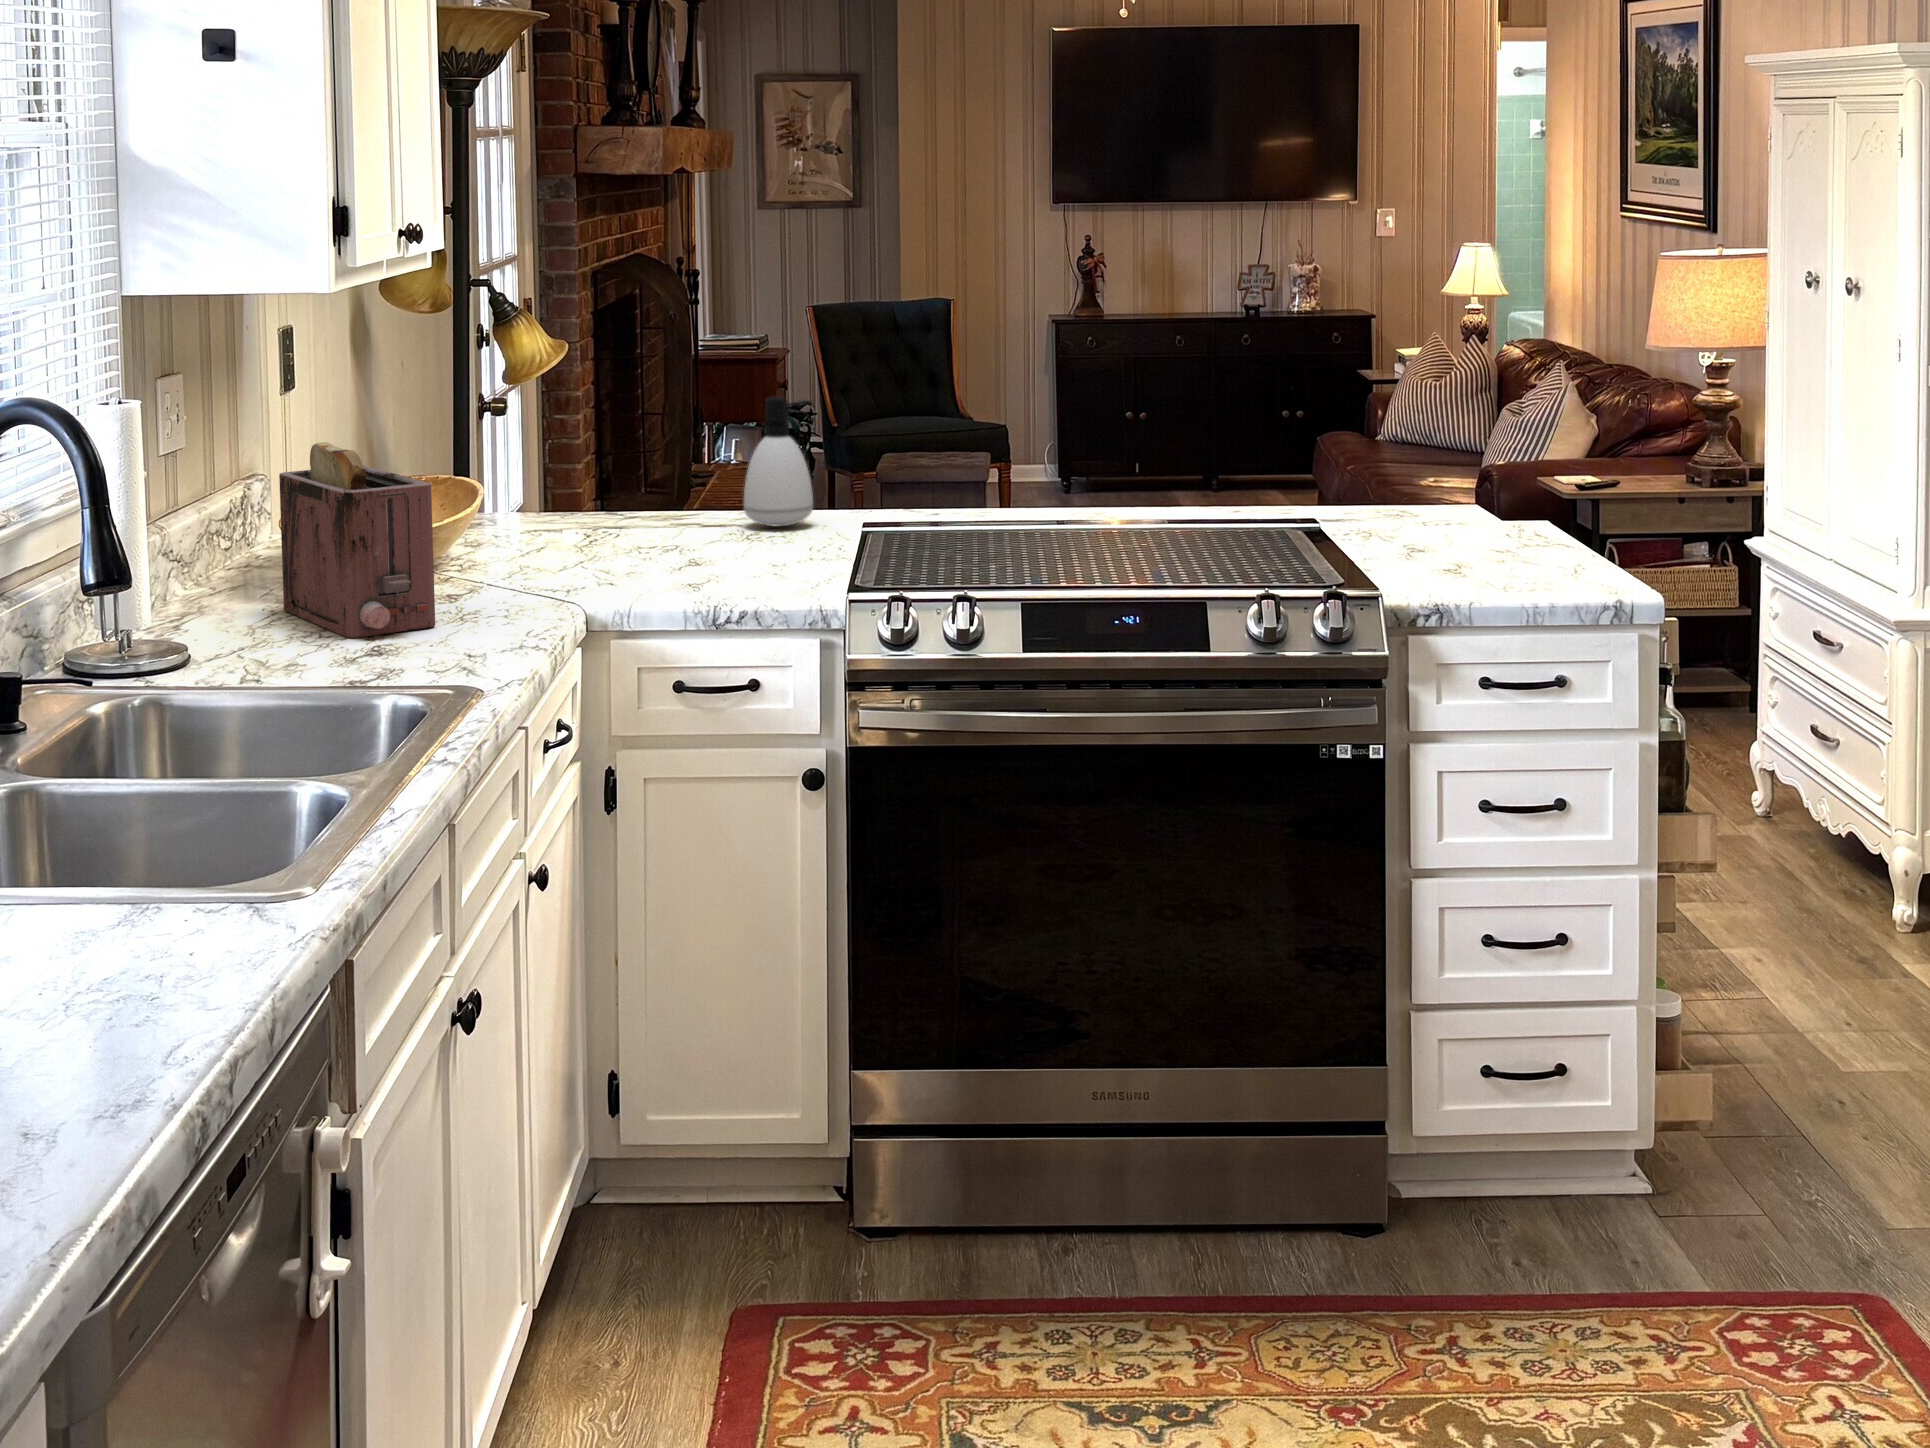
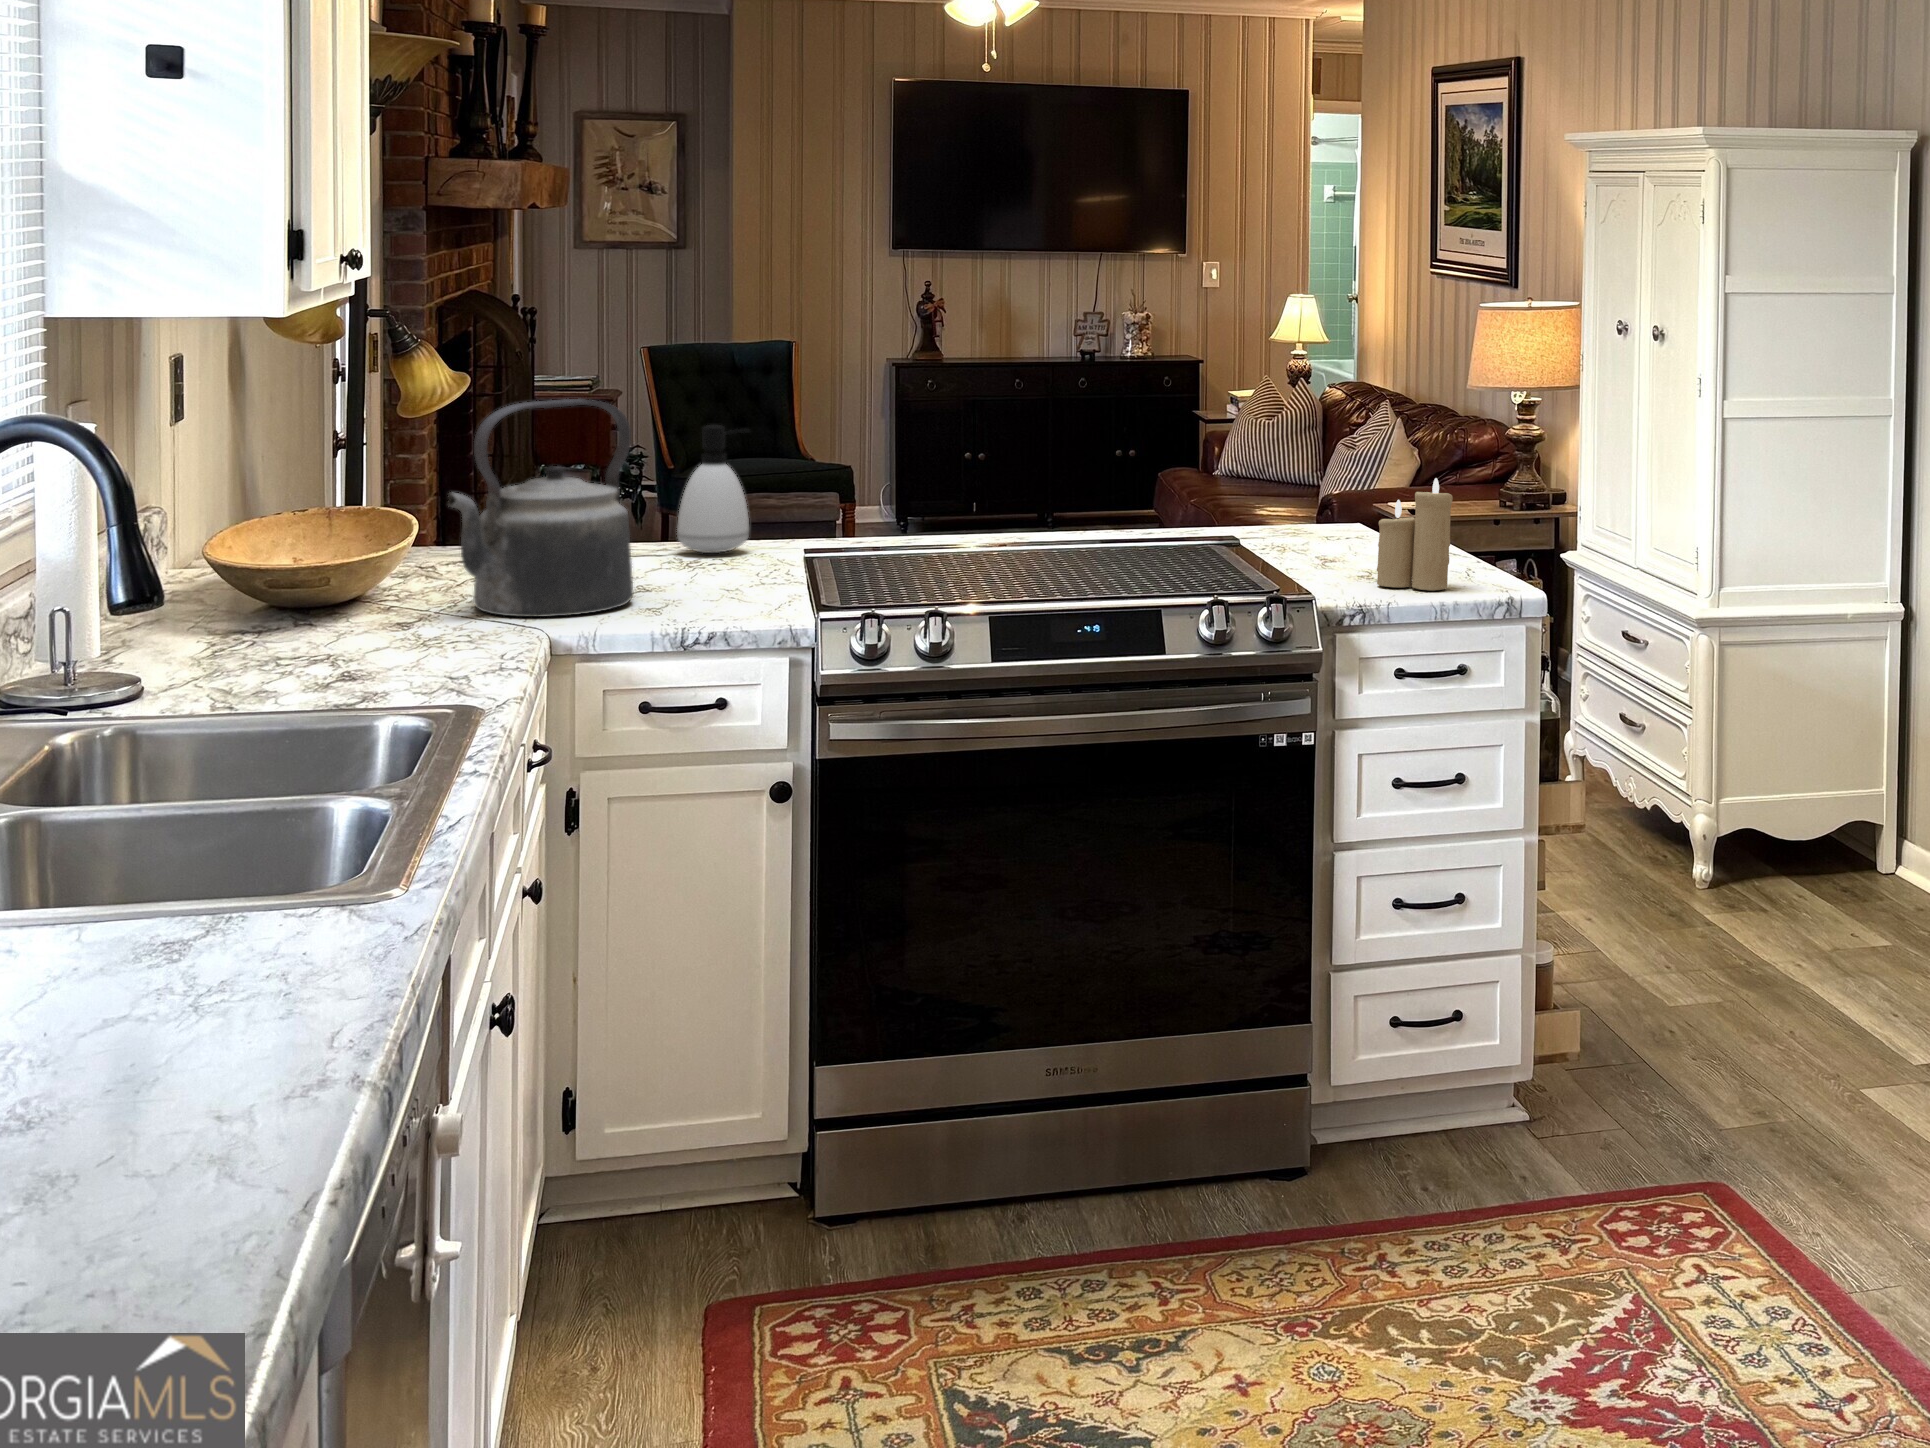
kettle: none [493,374,676,593] -> present [448,399,633,617]
toaster: present [279,442,435,638] -> none [215,466,399,665]
candle: none [1459,460,1545,588] -> present [1377,478,1453,590]

